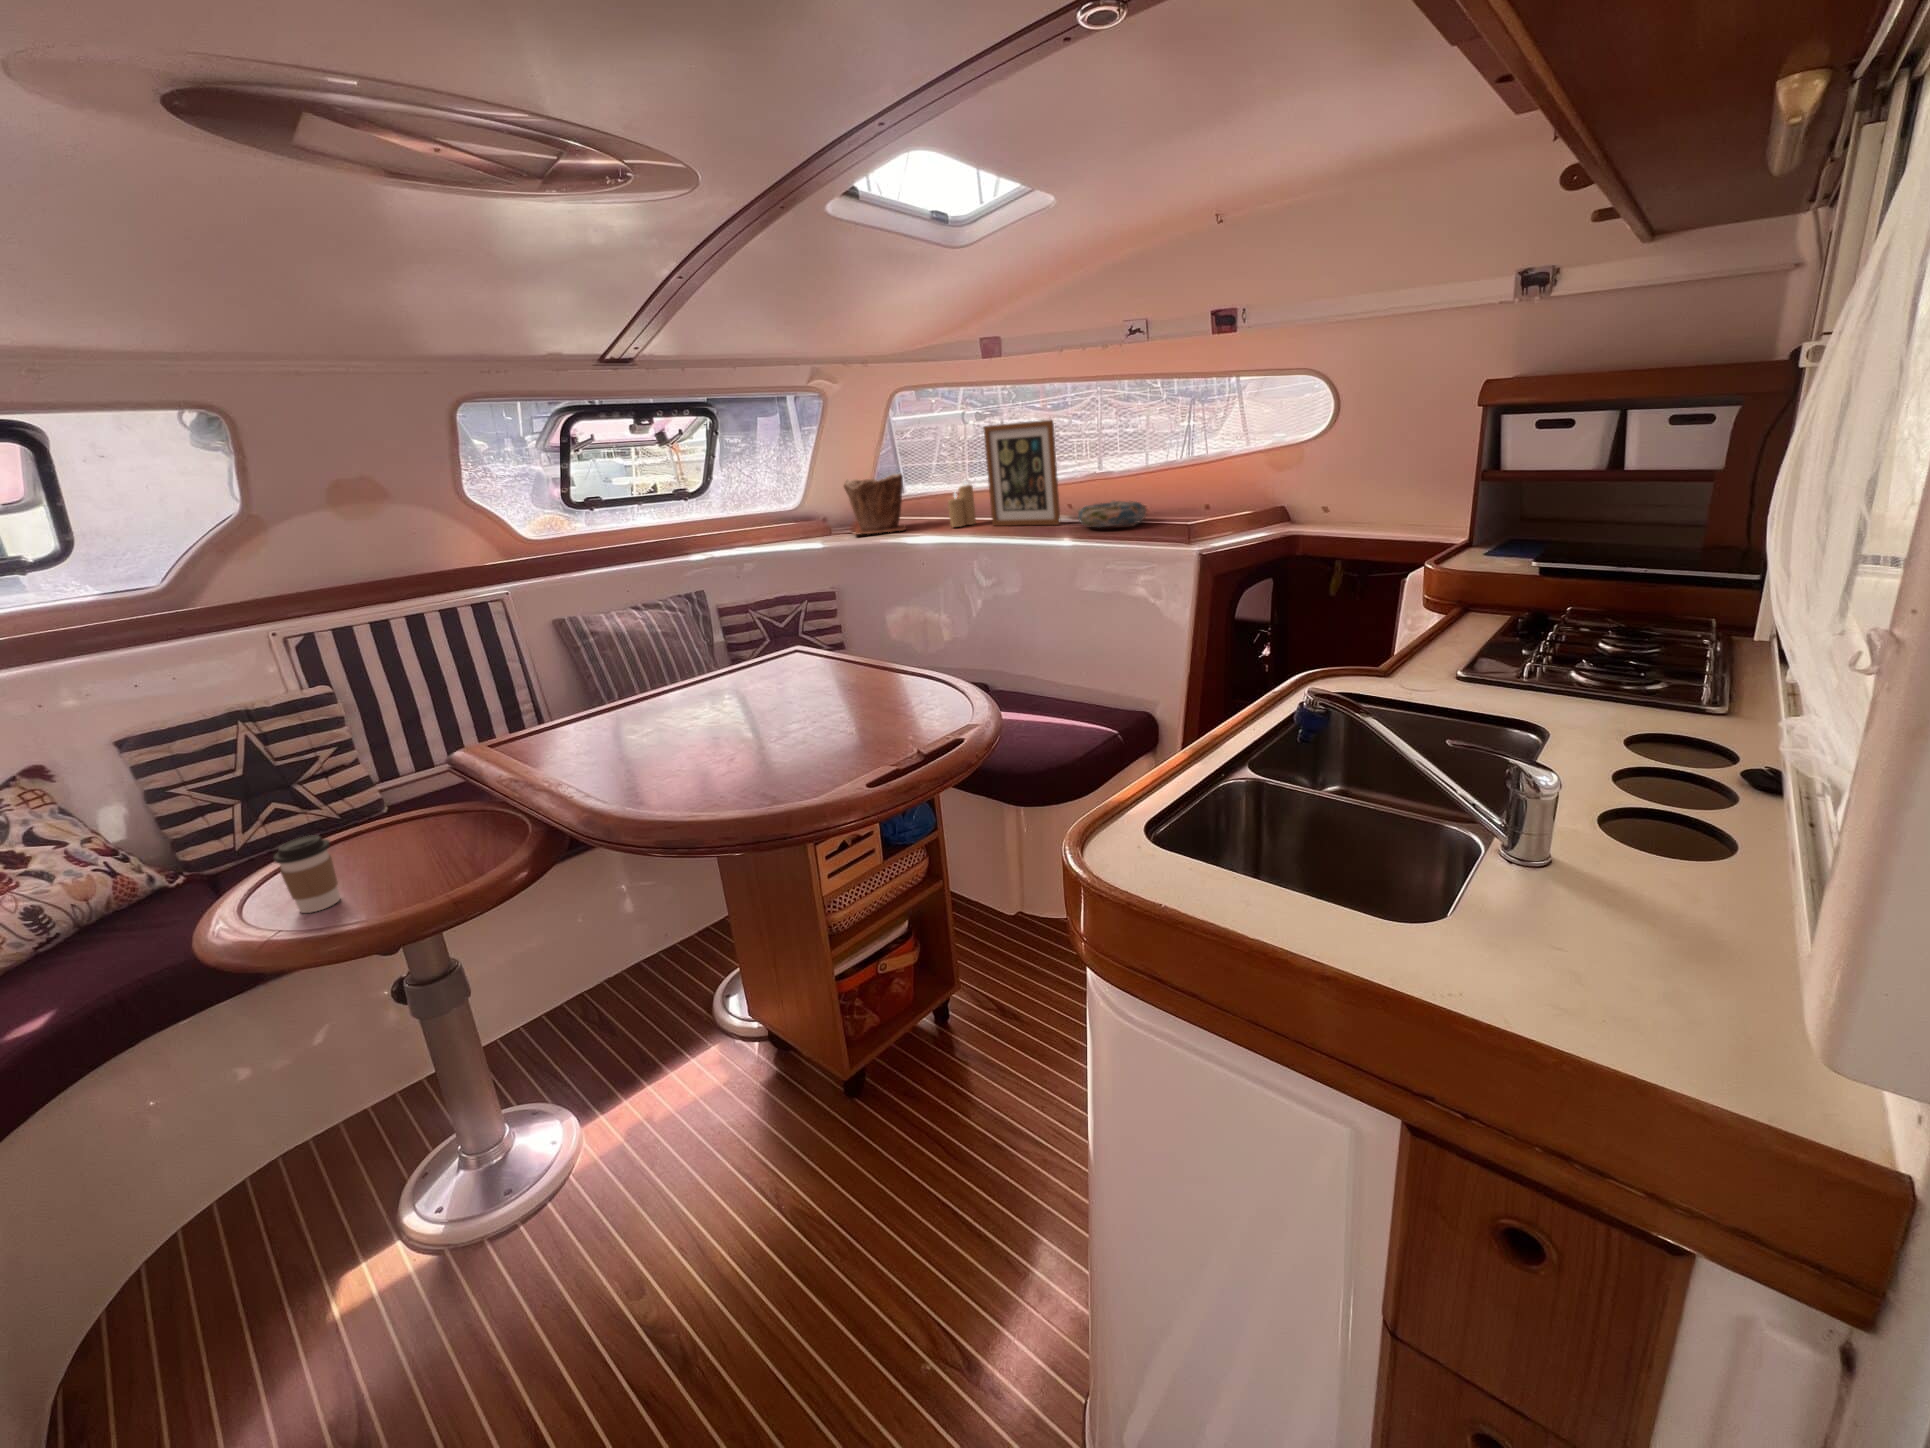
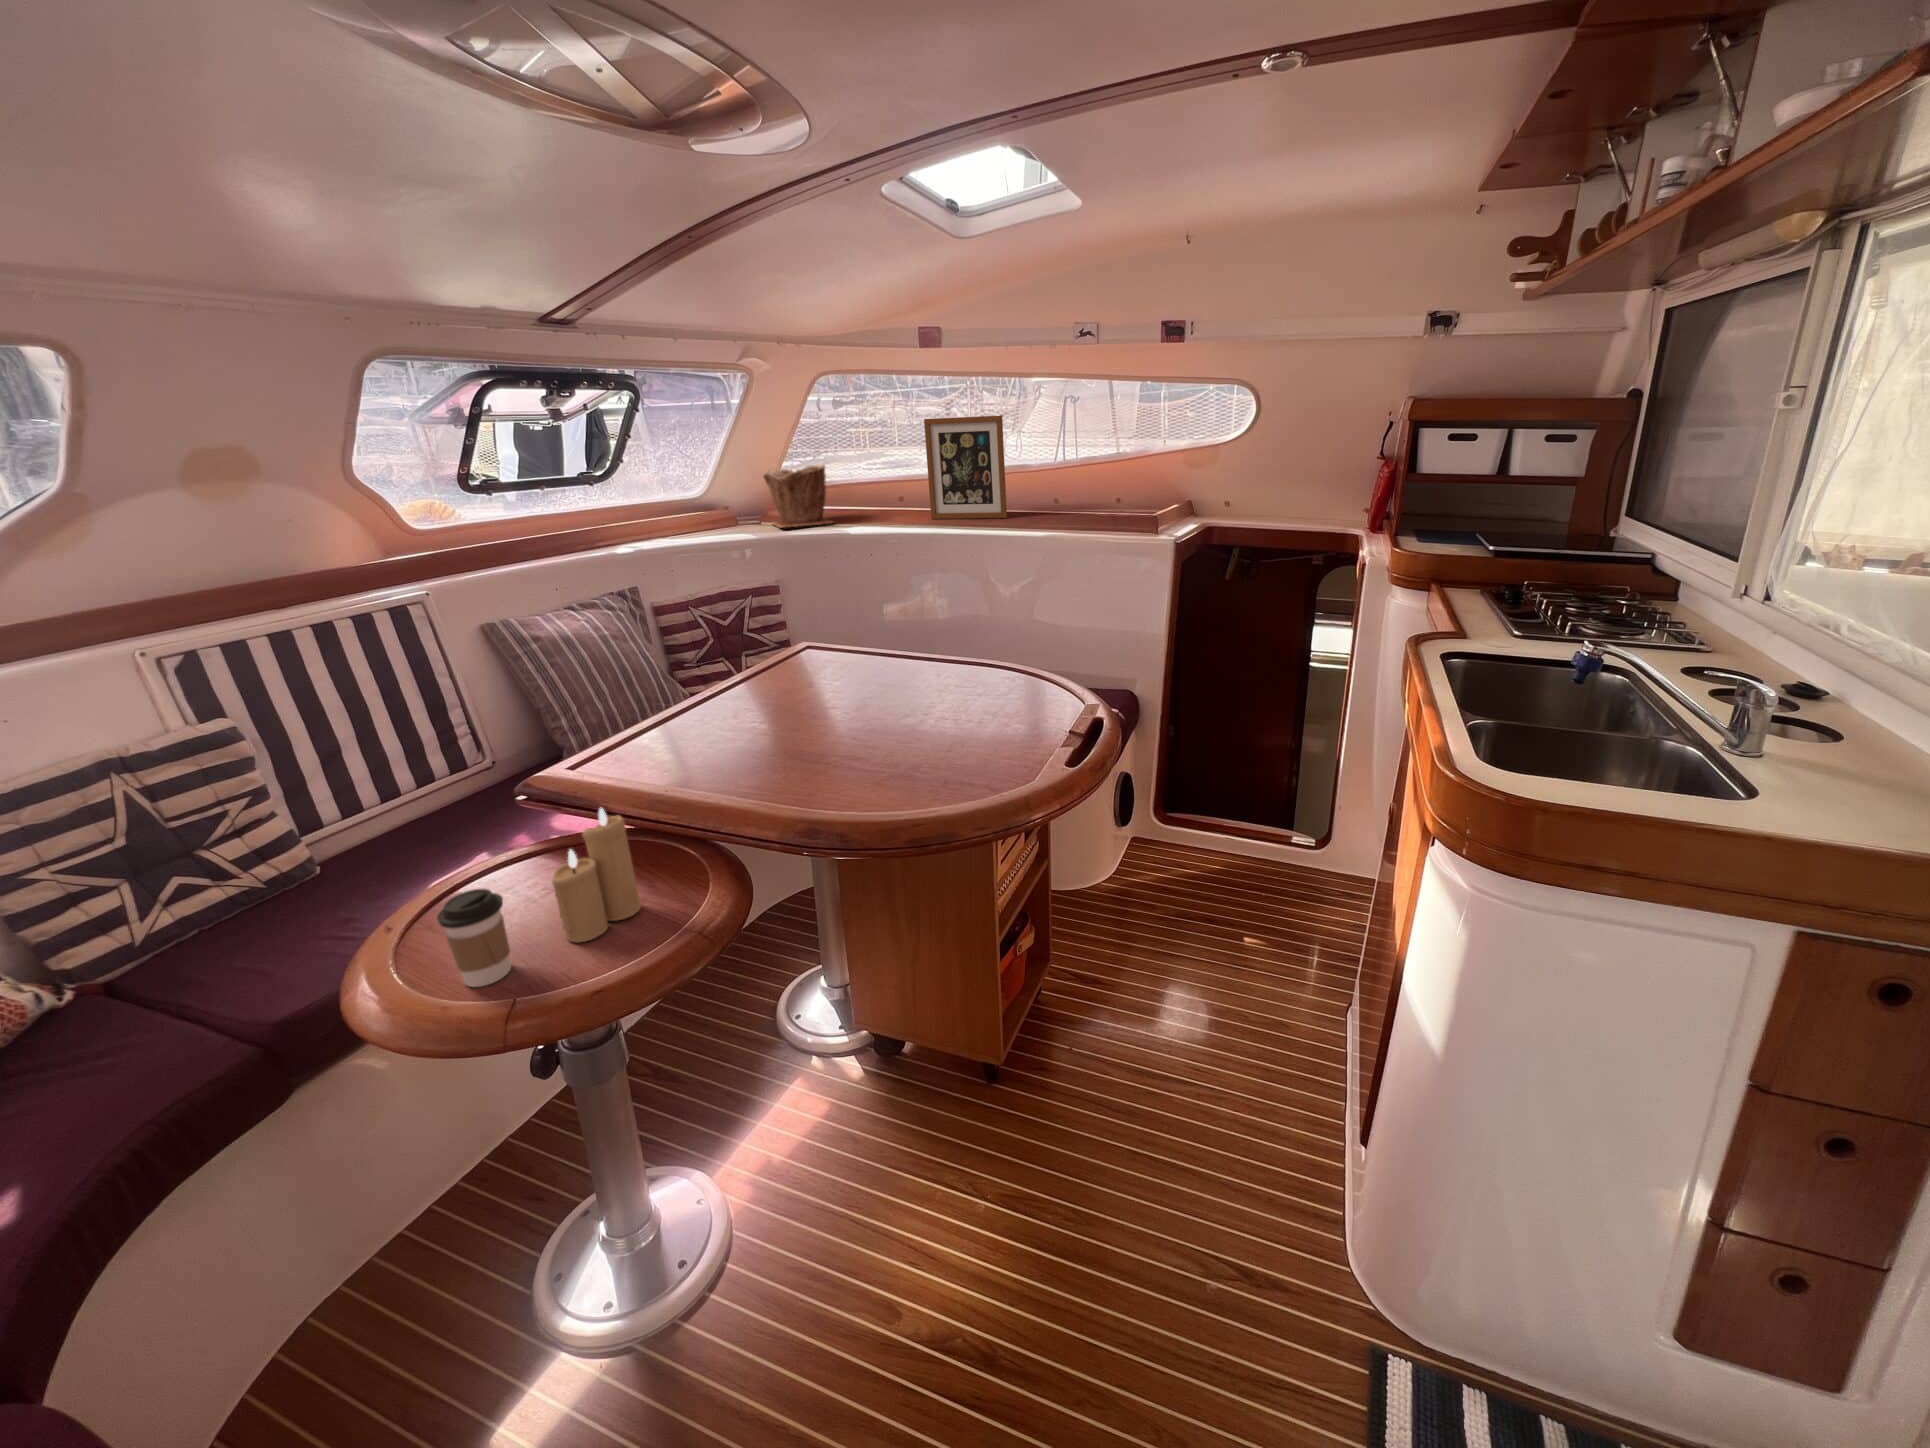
candle: present [948,481,976,527] -> present [552,808,641,943]
decorative bowl: present [1078,501,1147,527] -> none [1031,495,1098,521]

